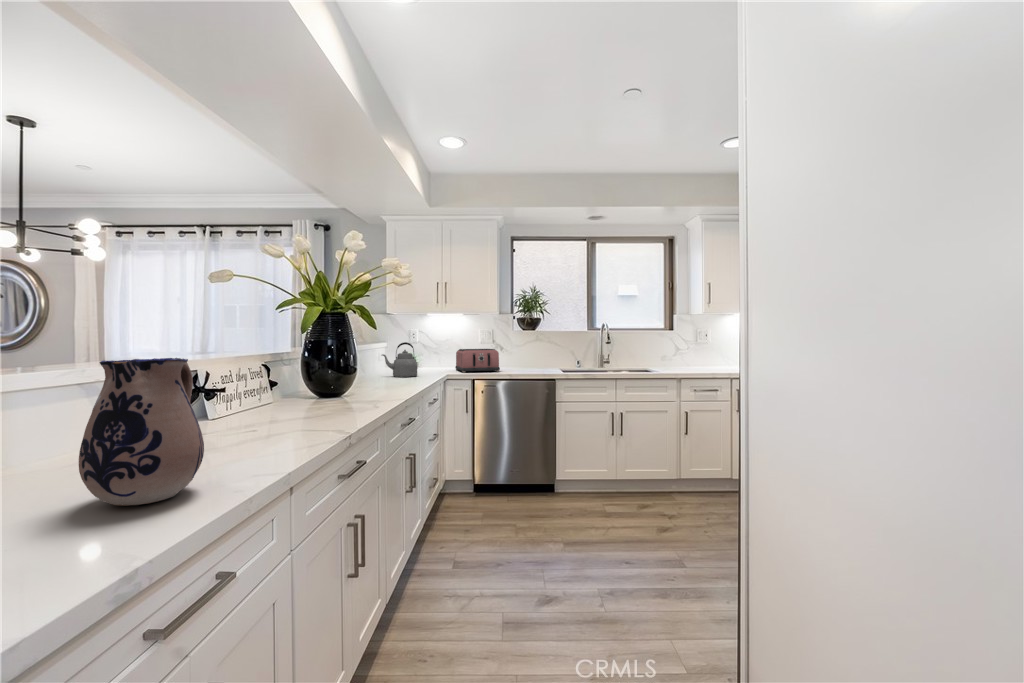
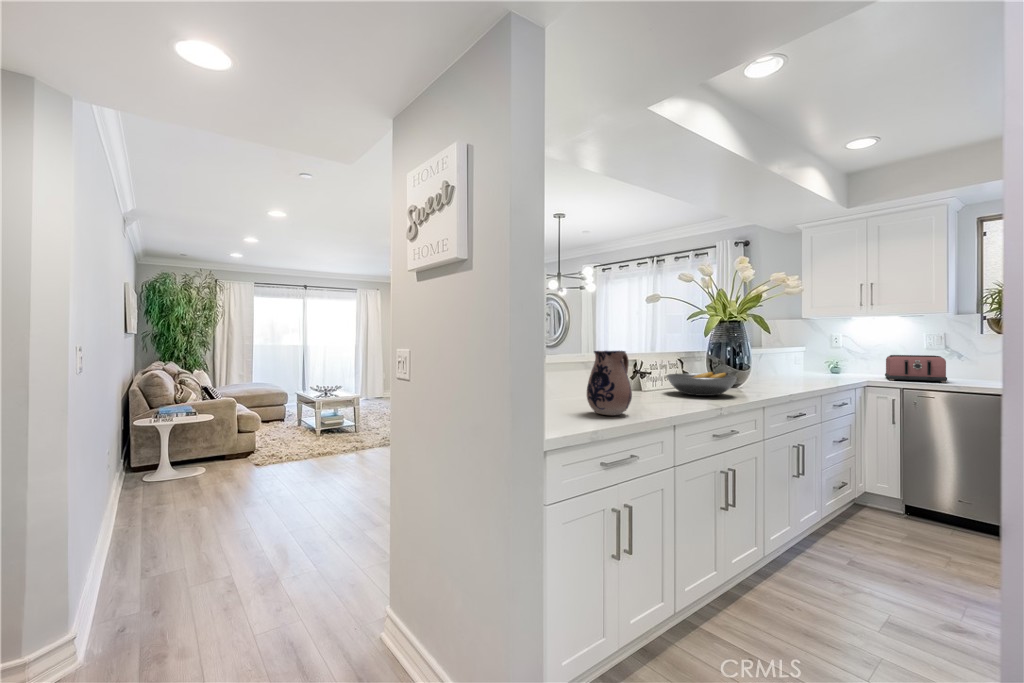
kettle: present [382,342,417,377] -> none [787,346,828,380]
fruit bowl: none [251,380,355,417] -> present [667,372,737,396]

